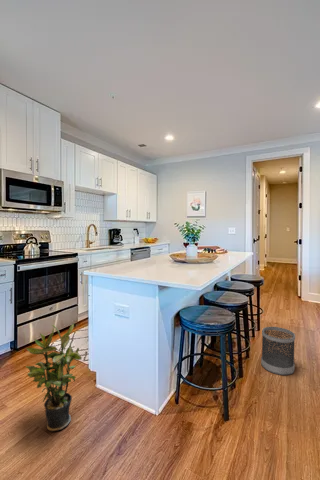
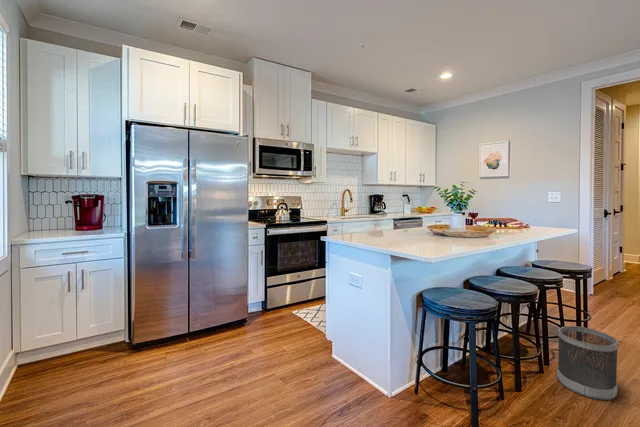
potted plant: present [26,324,81,431] -> none [257,283,310,387]

